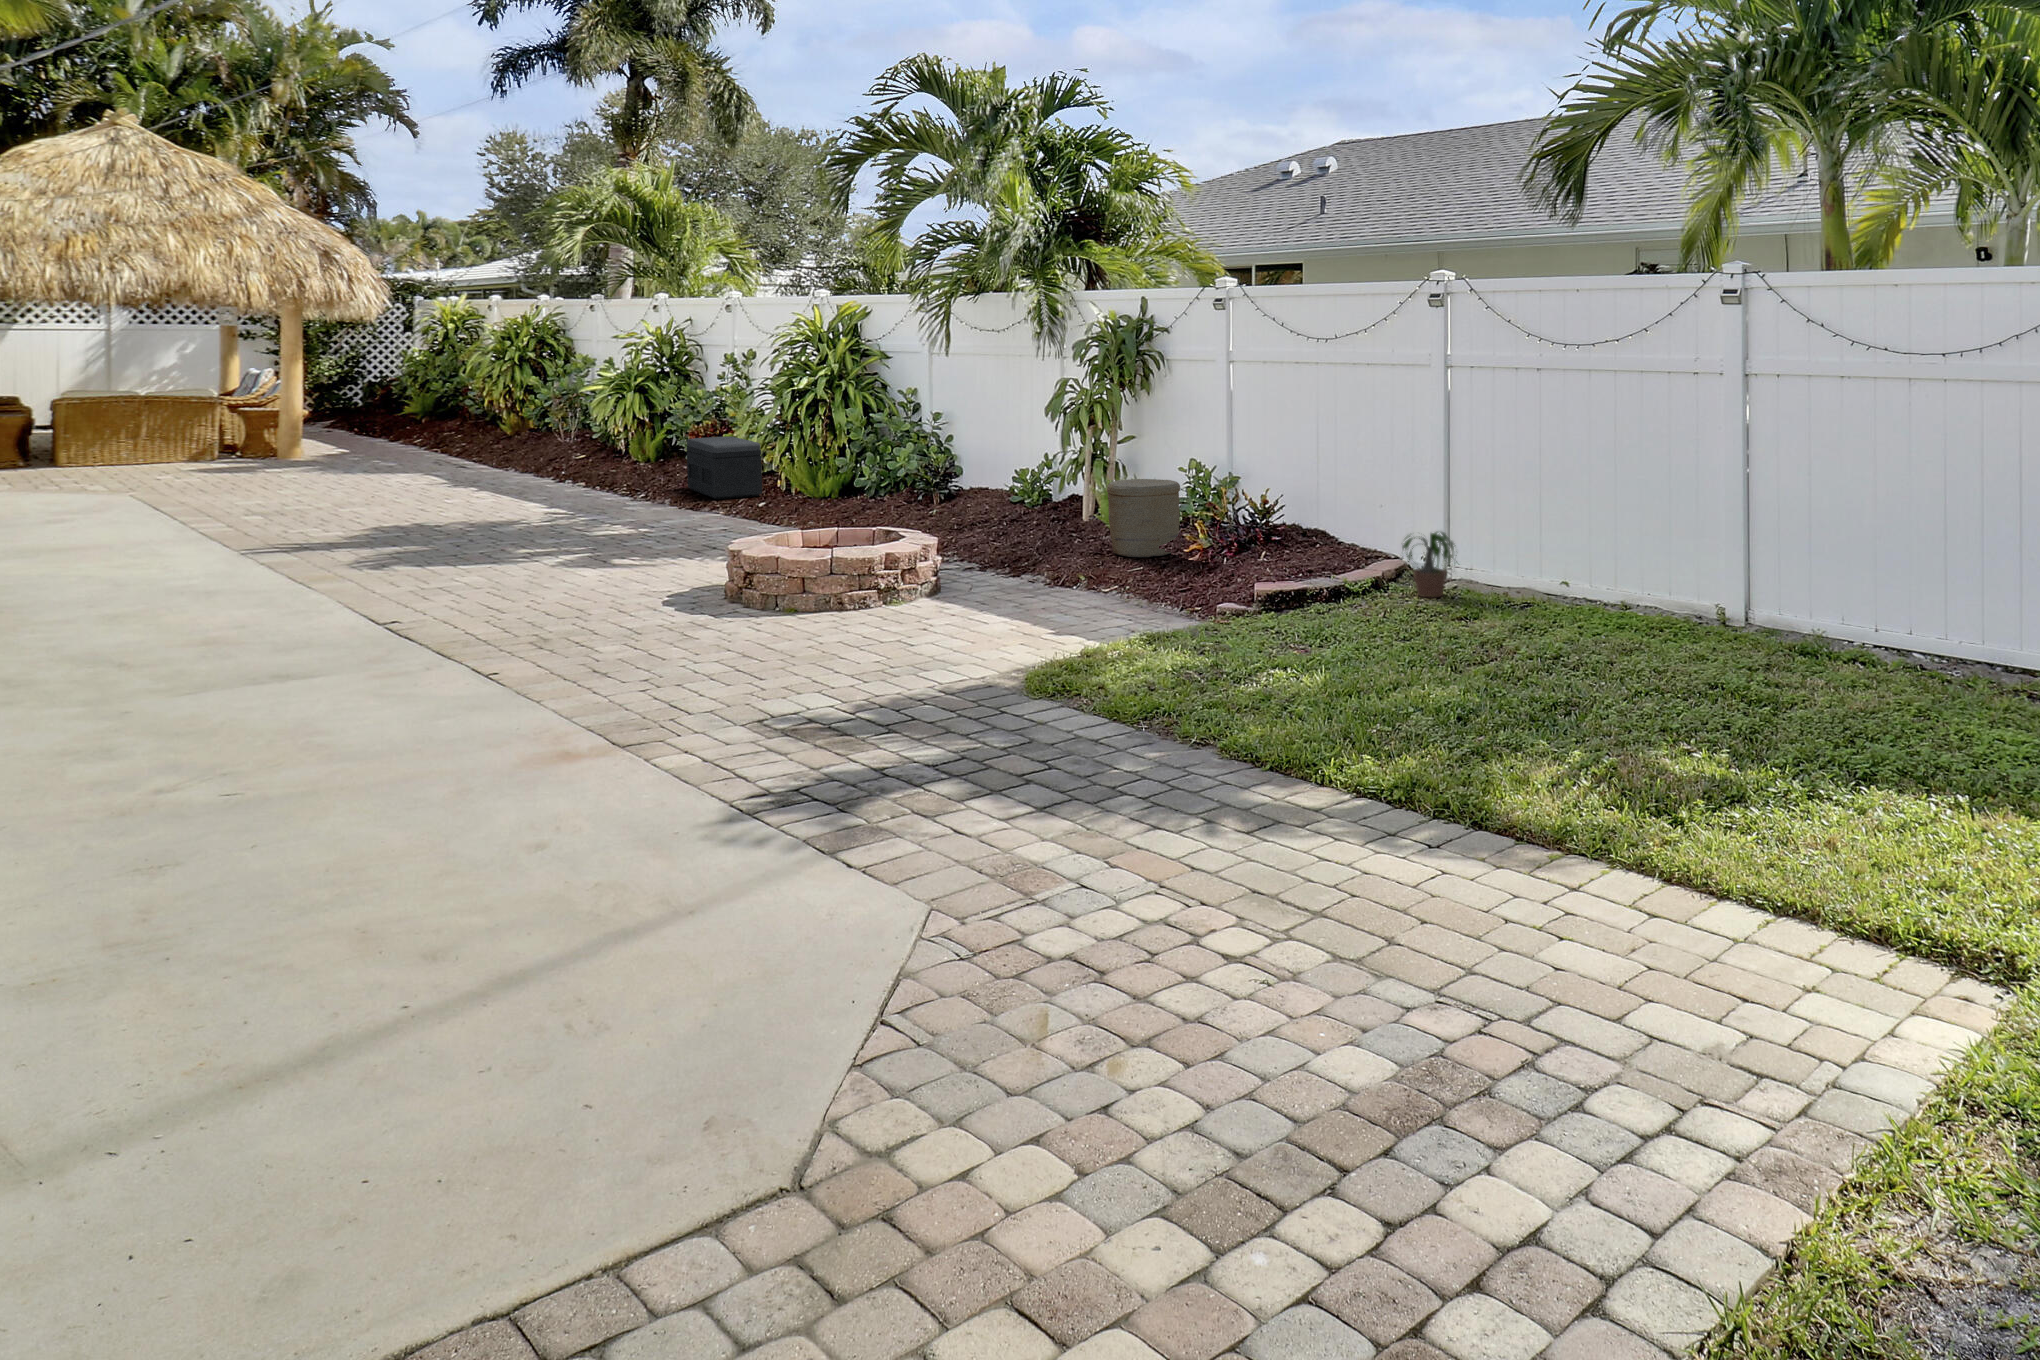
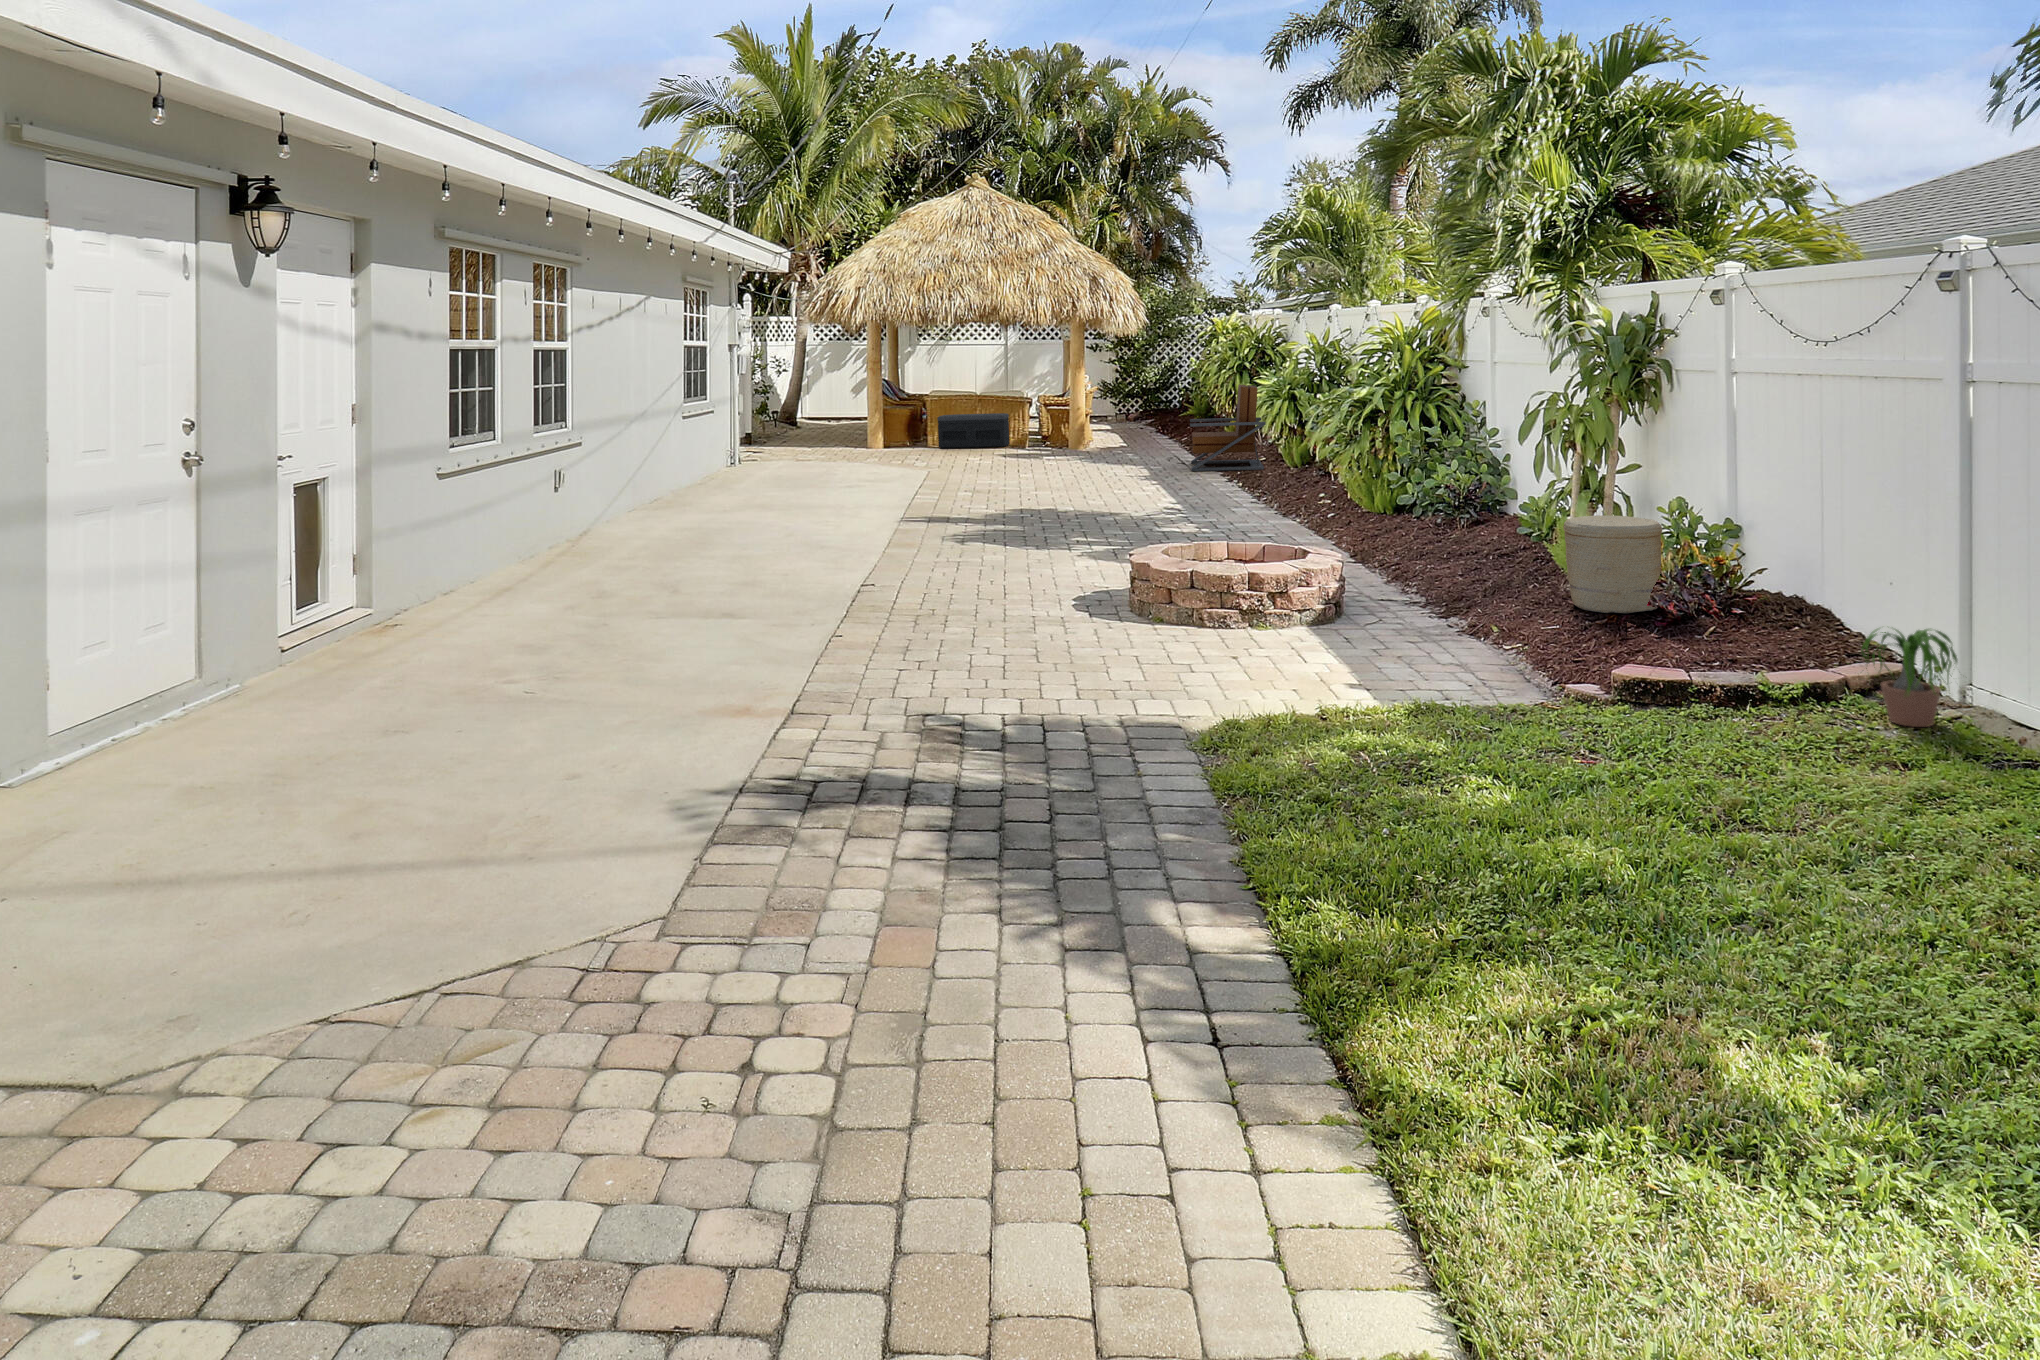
lounge chair: none [503,381,610,478] -> present [1190,385,1266,471]
storage bench: present [687,436,762,499] -> present [937,413,1010,449]

